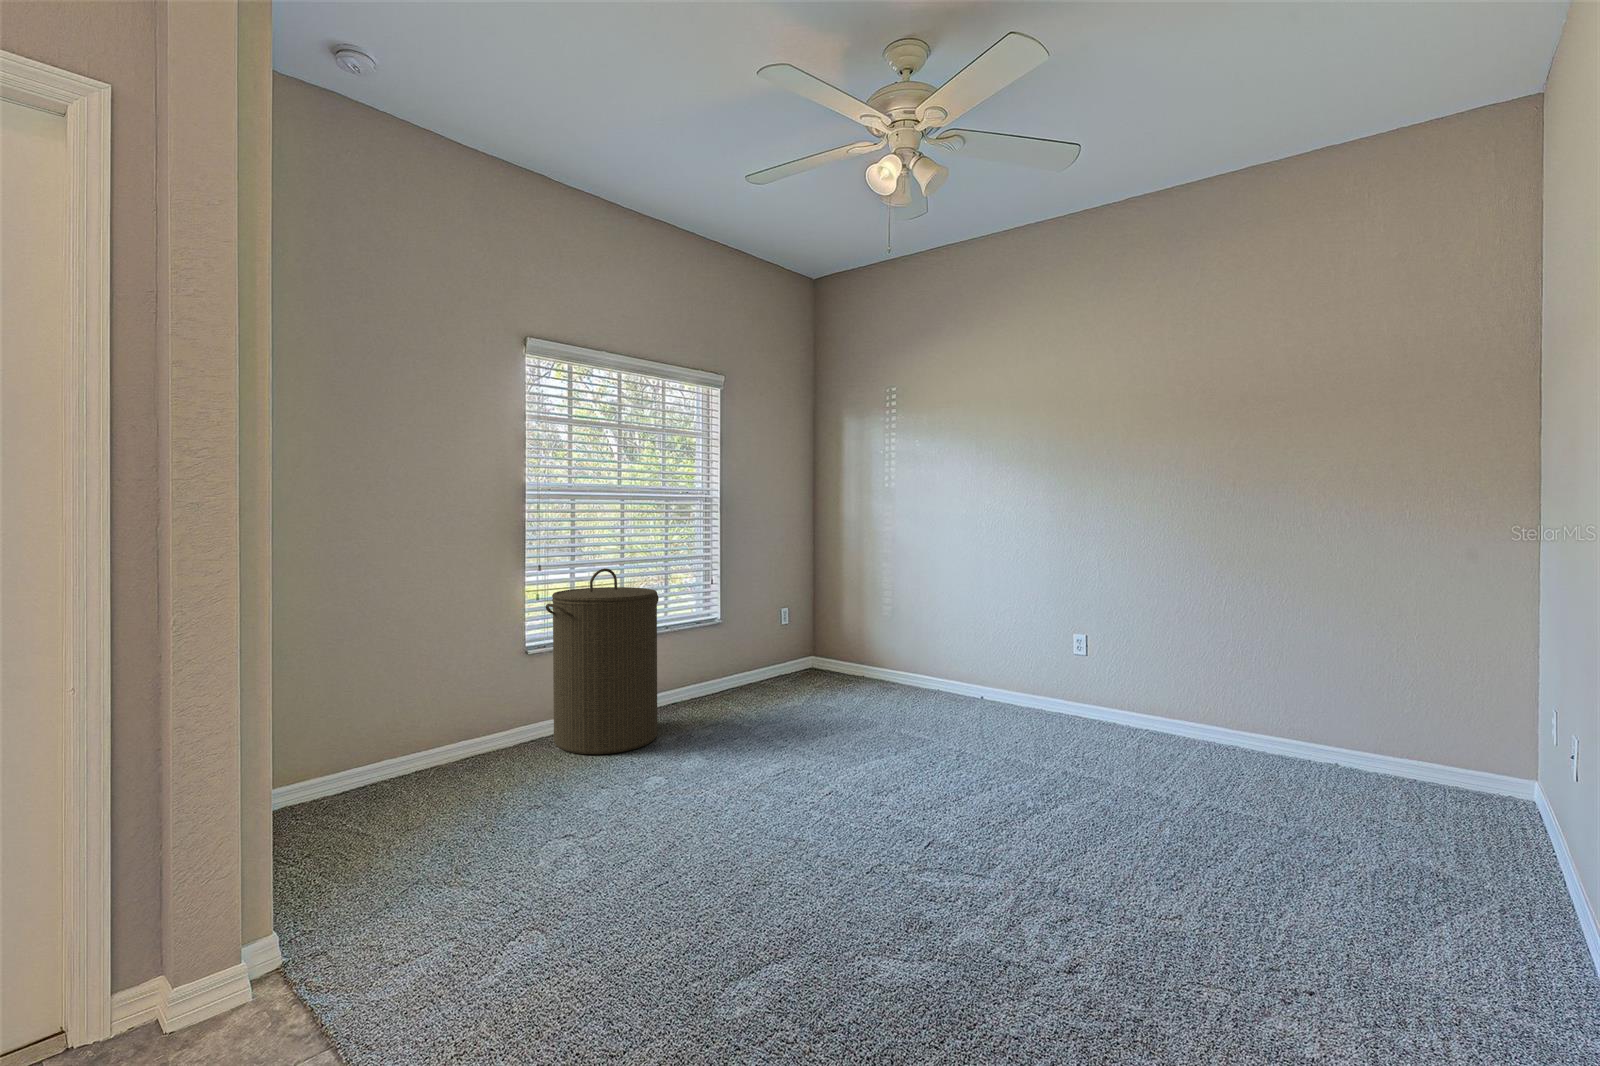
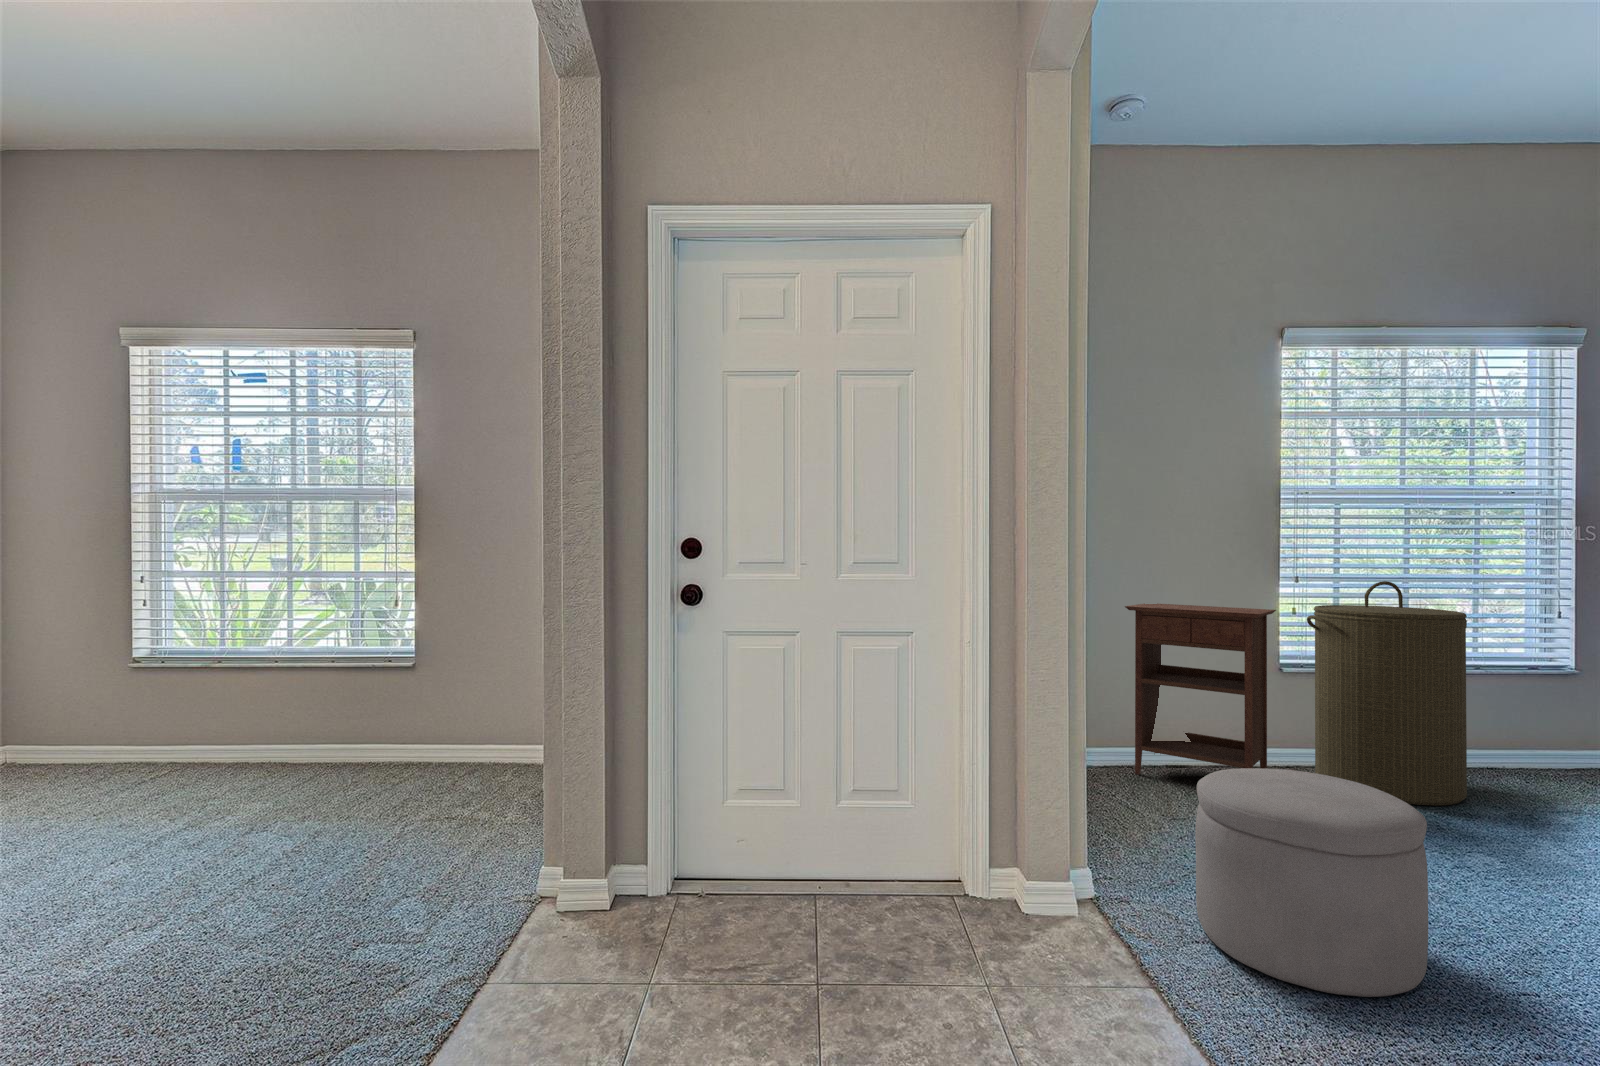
nightstand: none [368,602,520,788] -> present [1125,603,1276,775]
ottoman: none [419,772,612,993] -> present [1195,768,1428,997]

